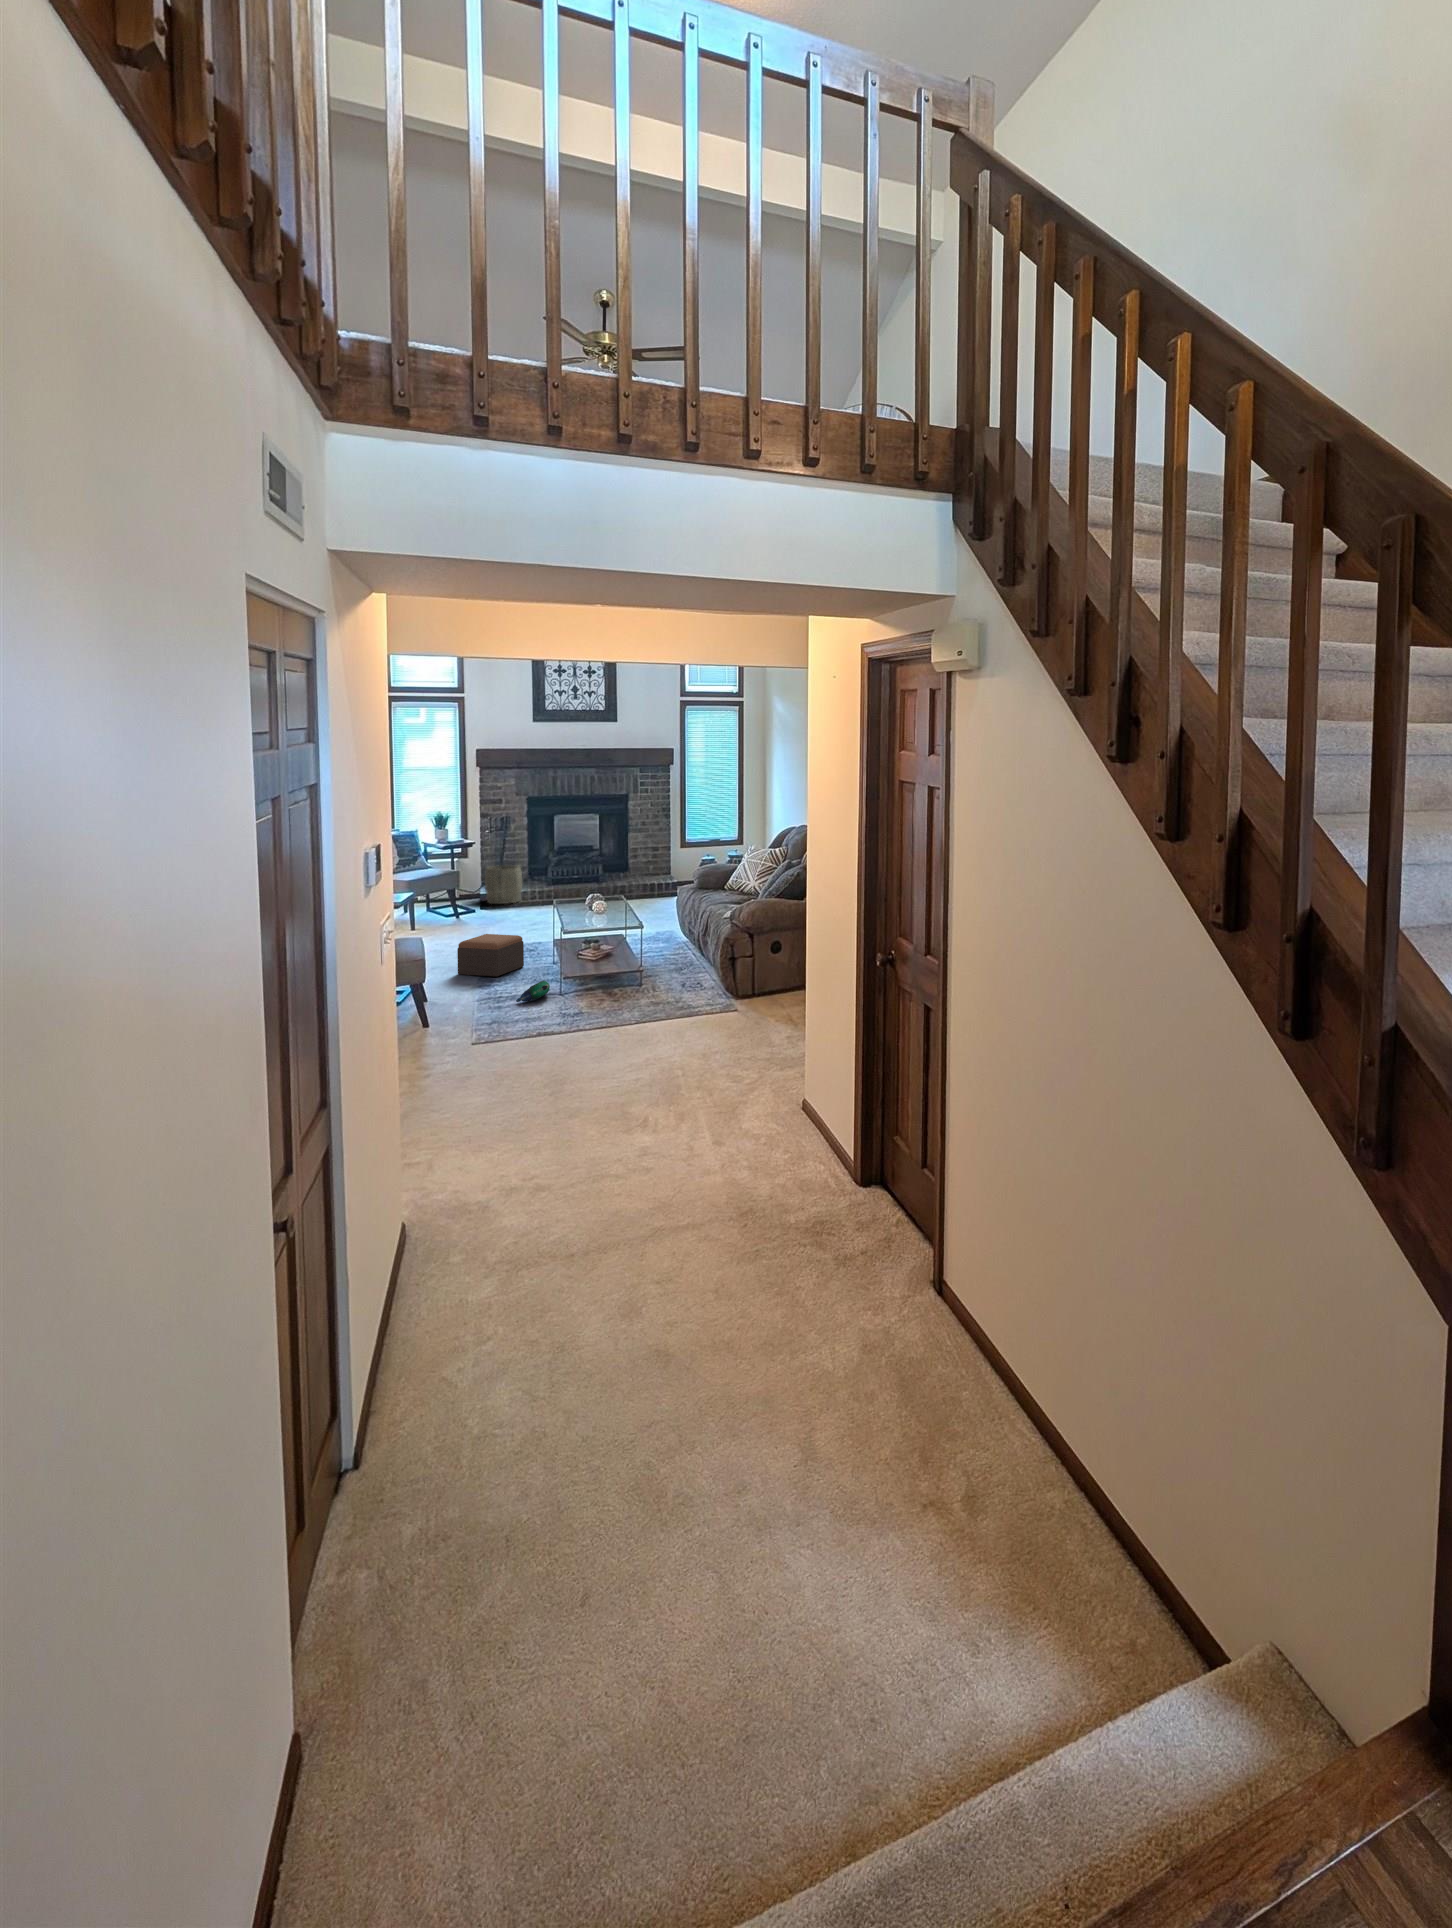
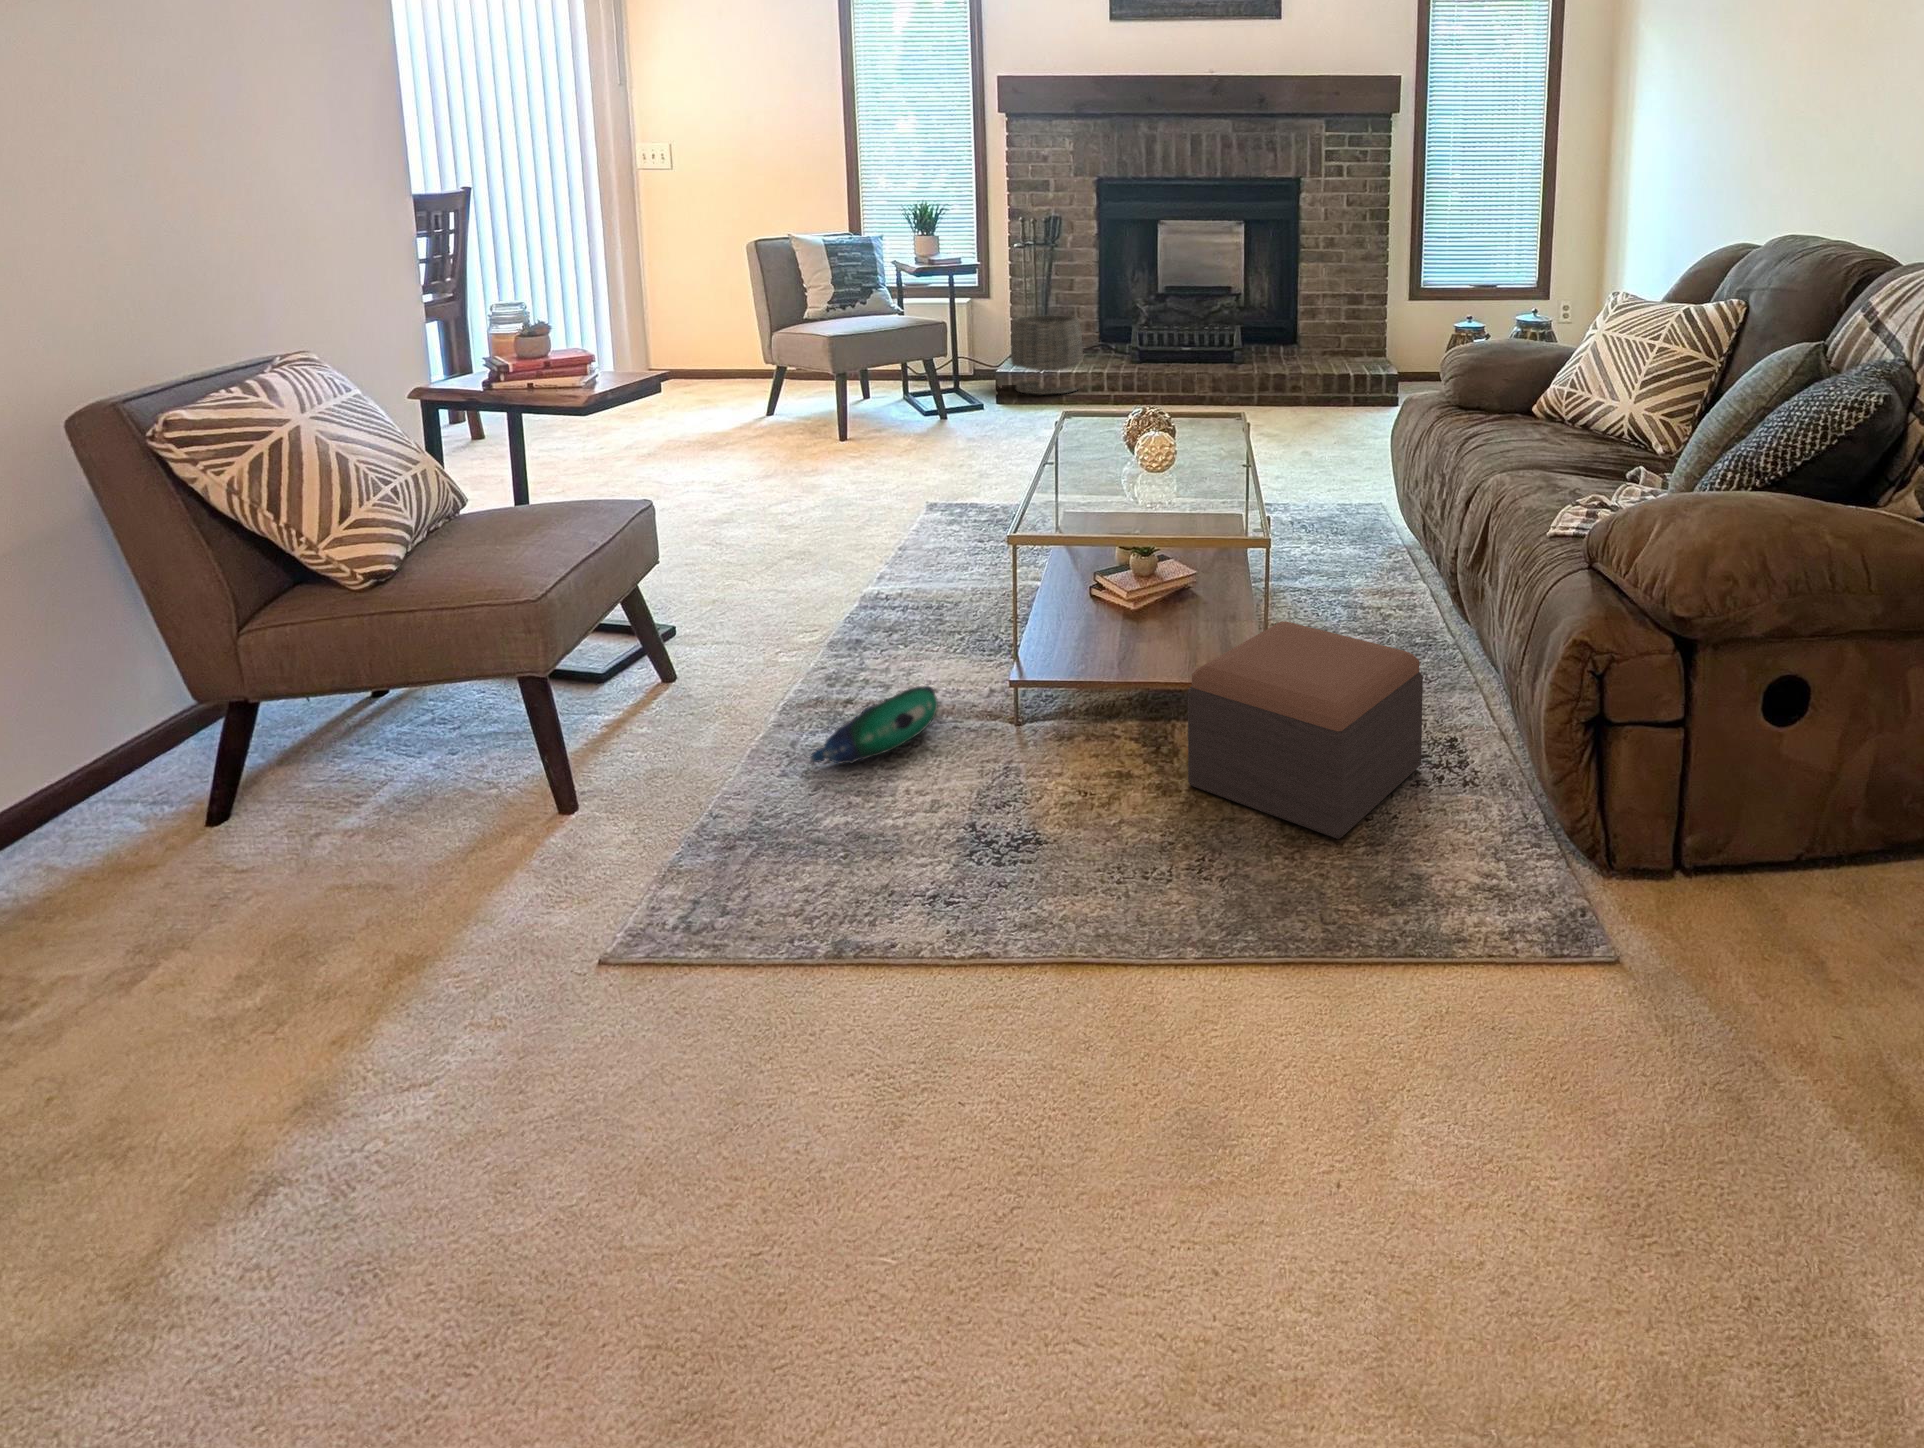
footstool: present [457,934,524,977] -> present [1188,621,1423,839]

